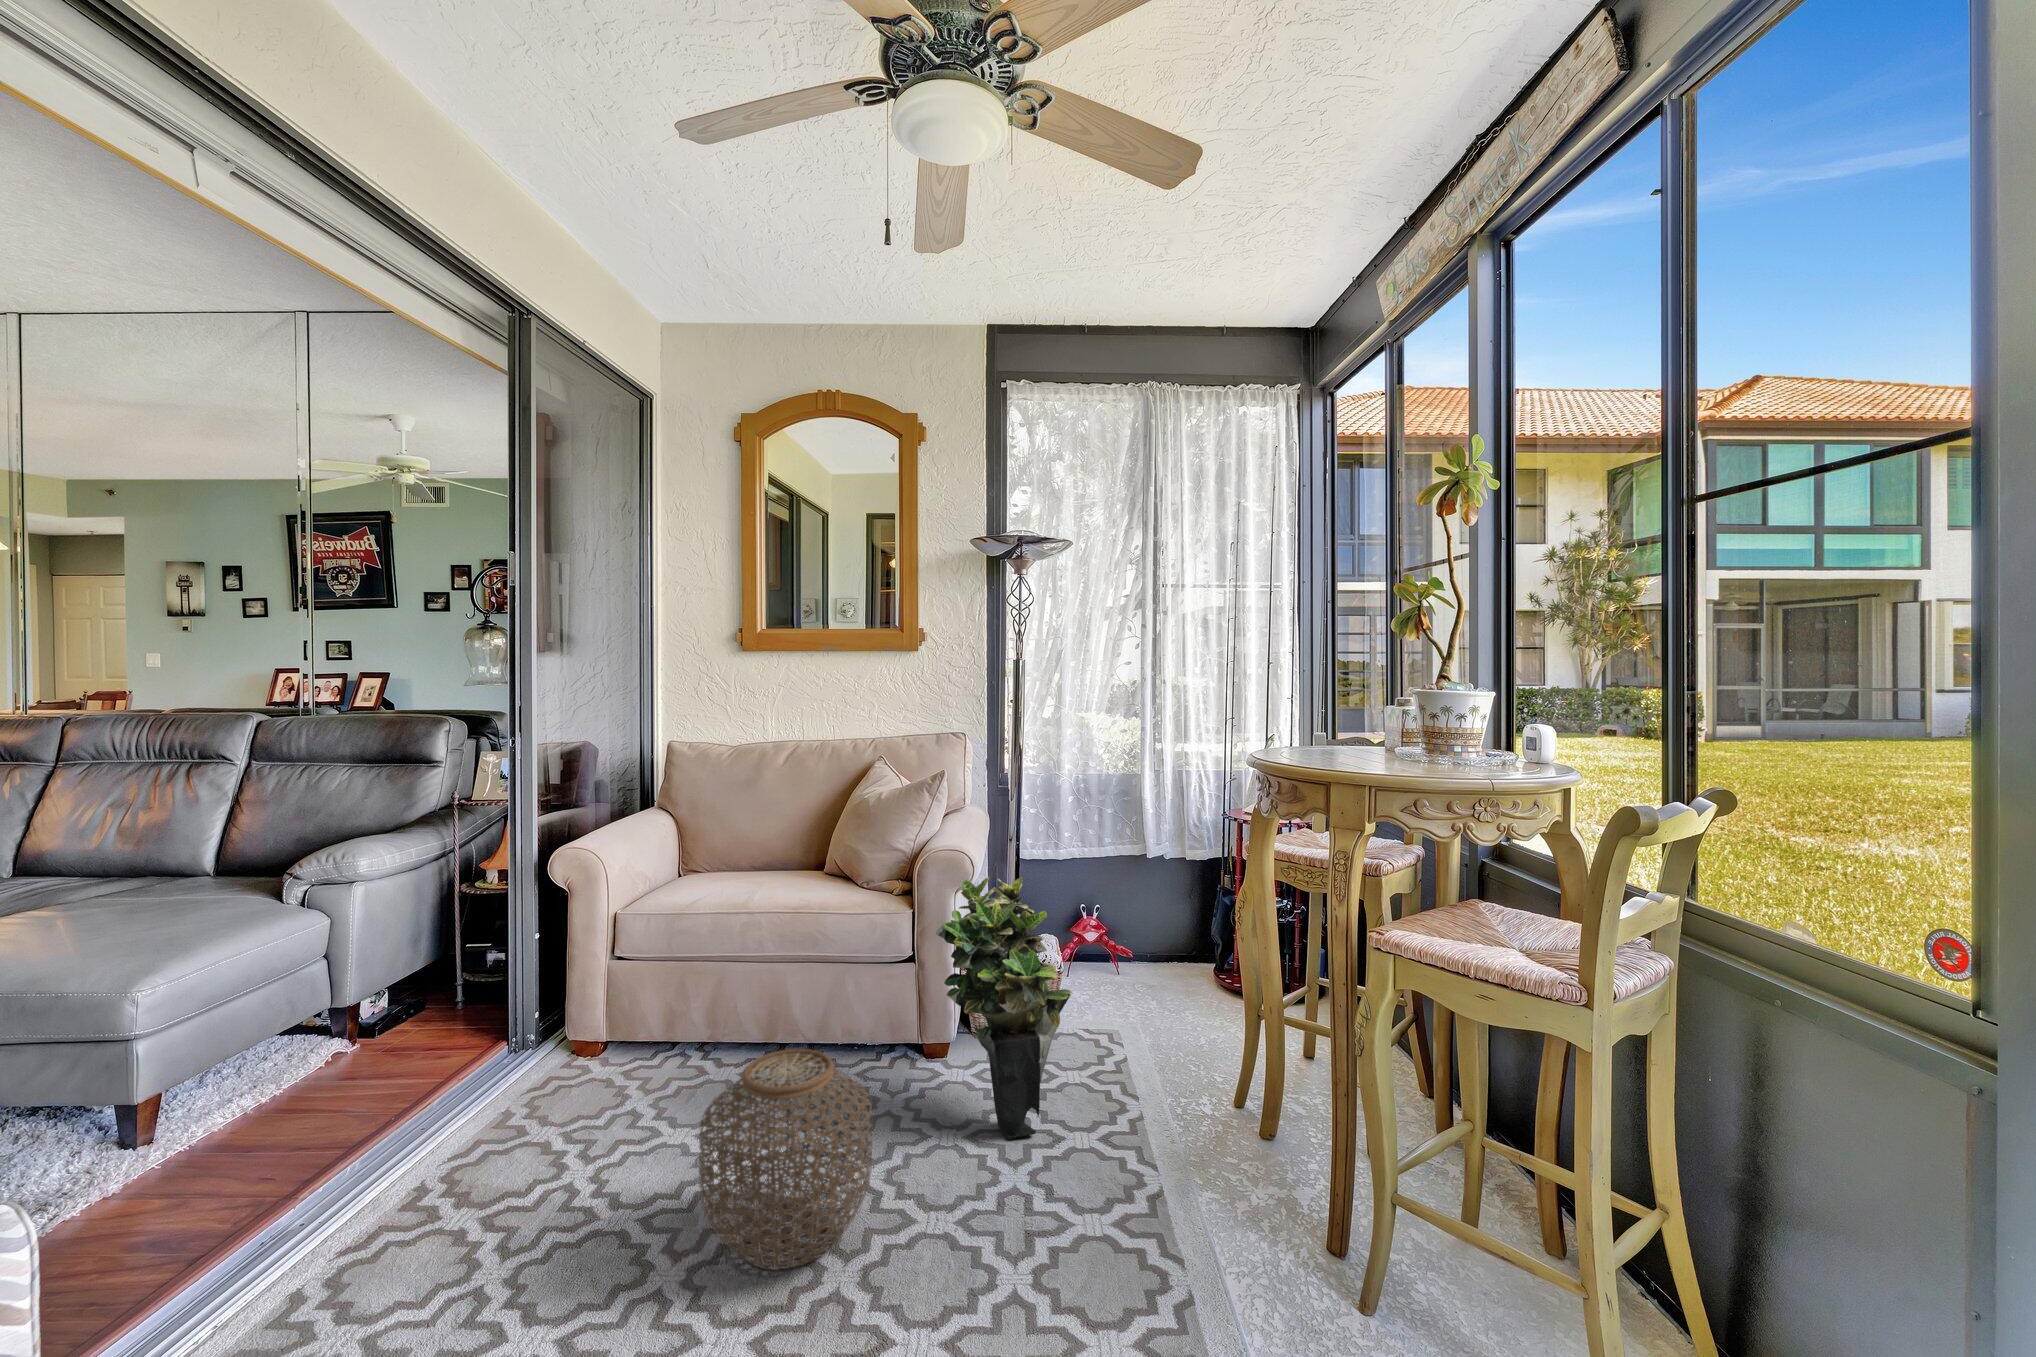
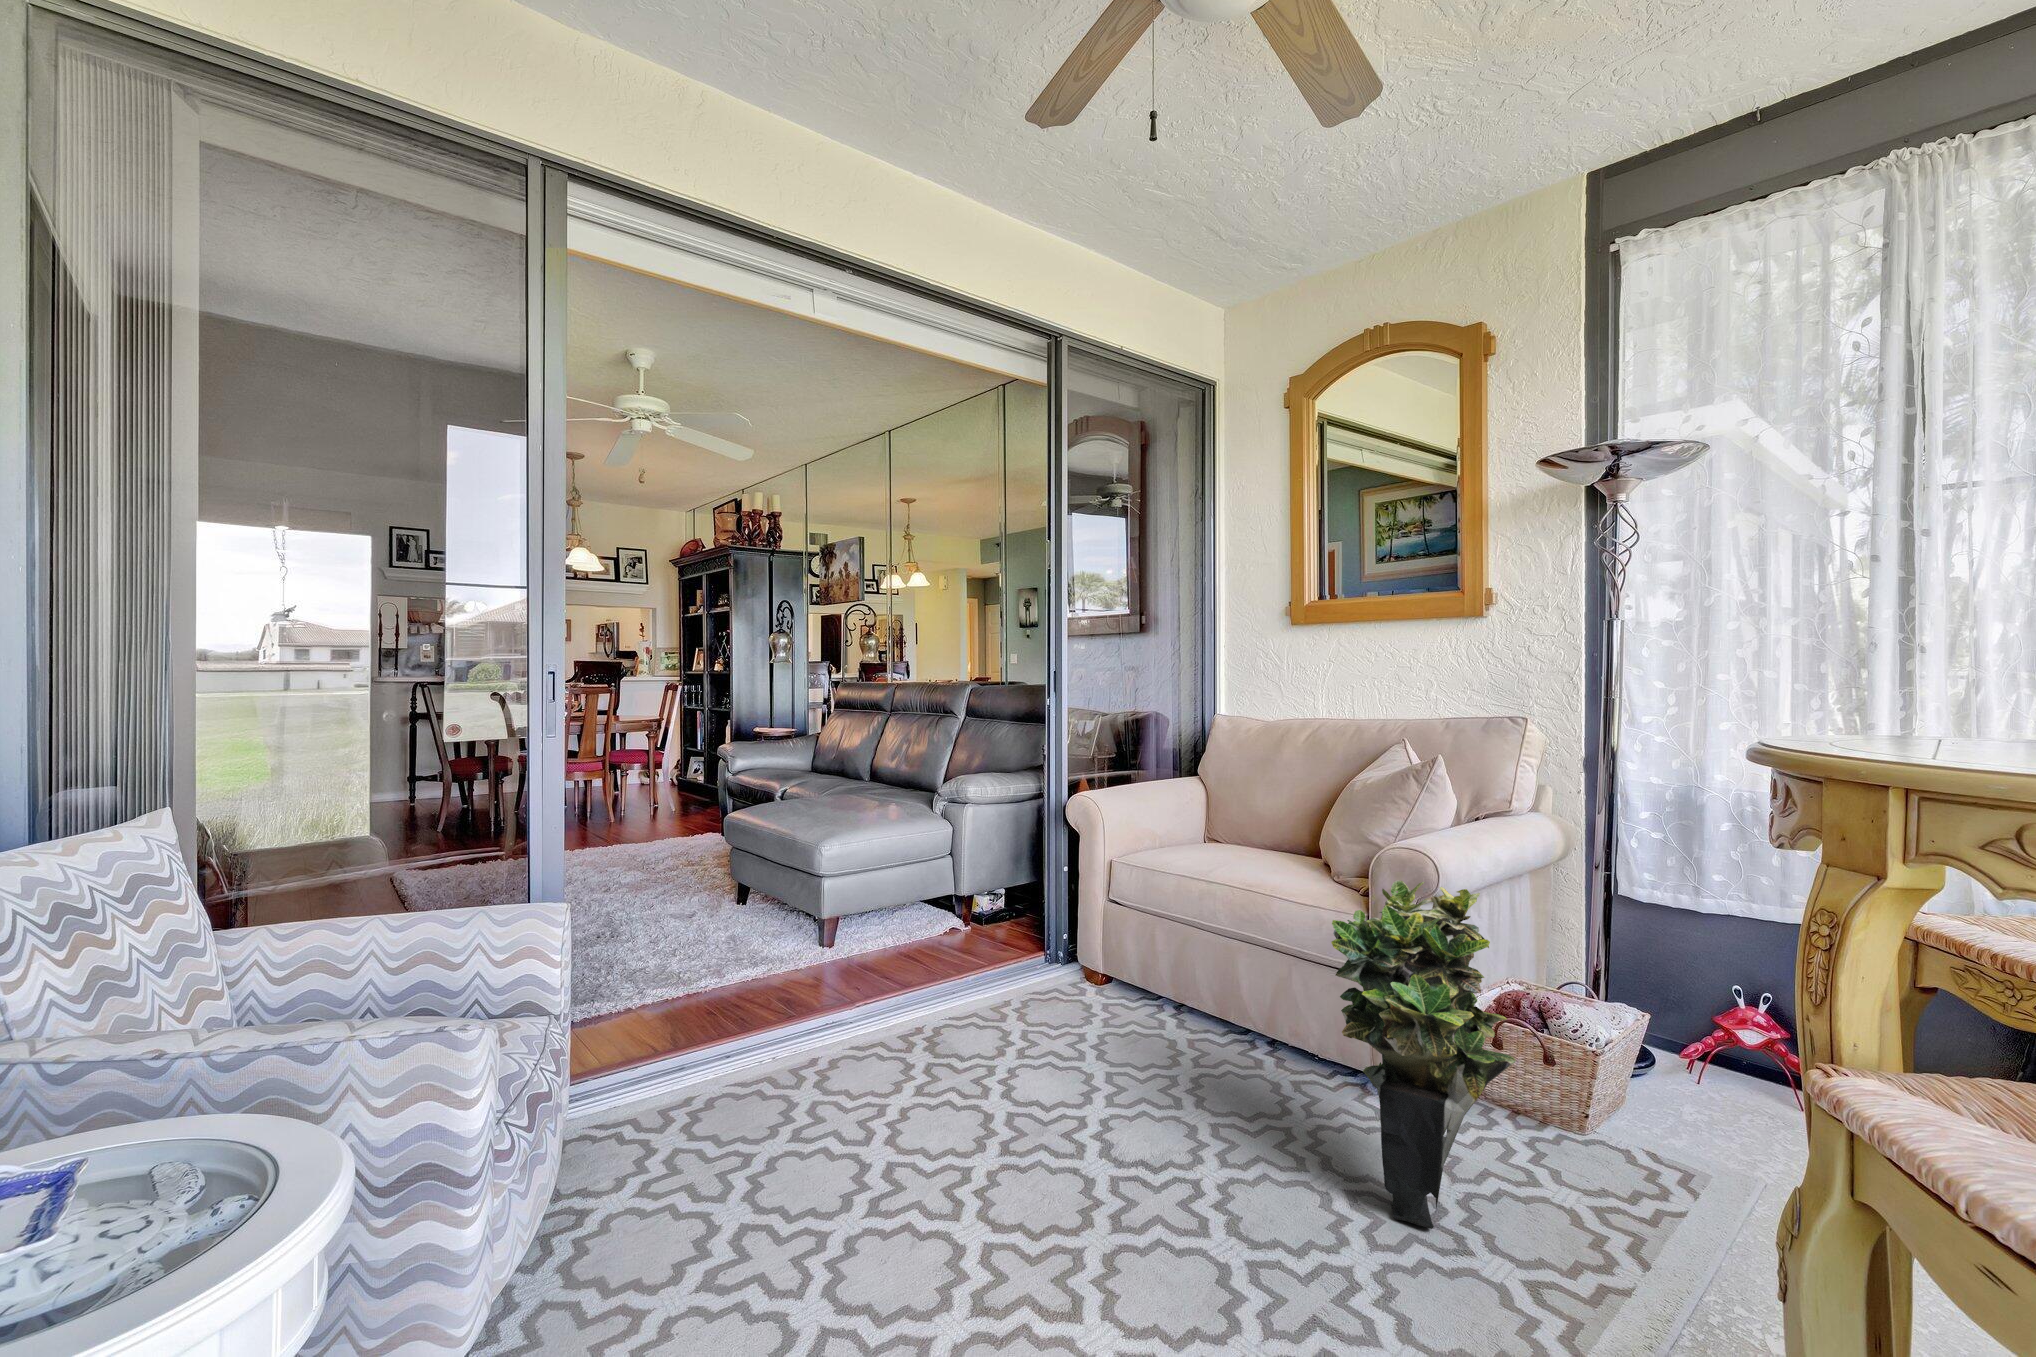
woven basket: present [699,1049,872,1269] -> none [1003,994,1172,1212]

